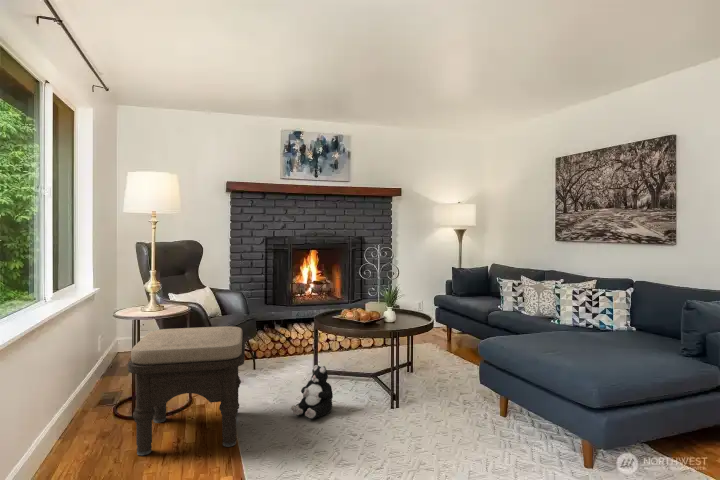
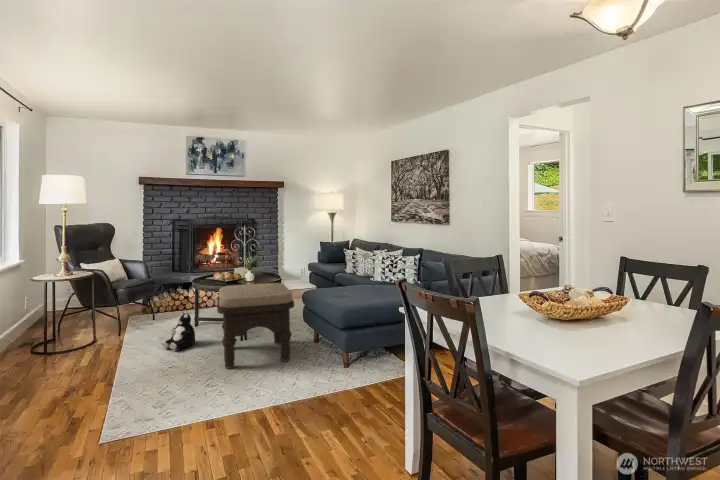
ottoman: present [128,326,245,455] -> present [217,283,294,369]

